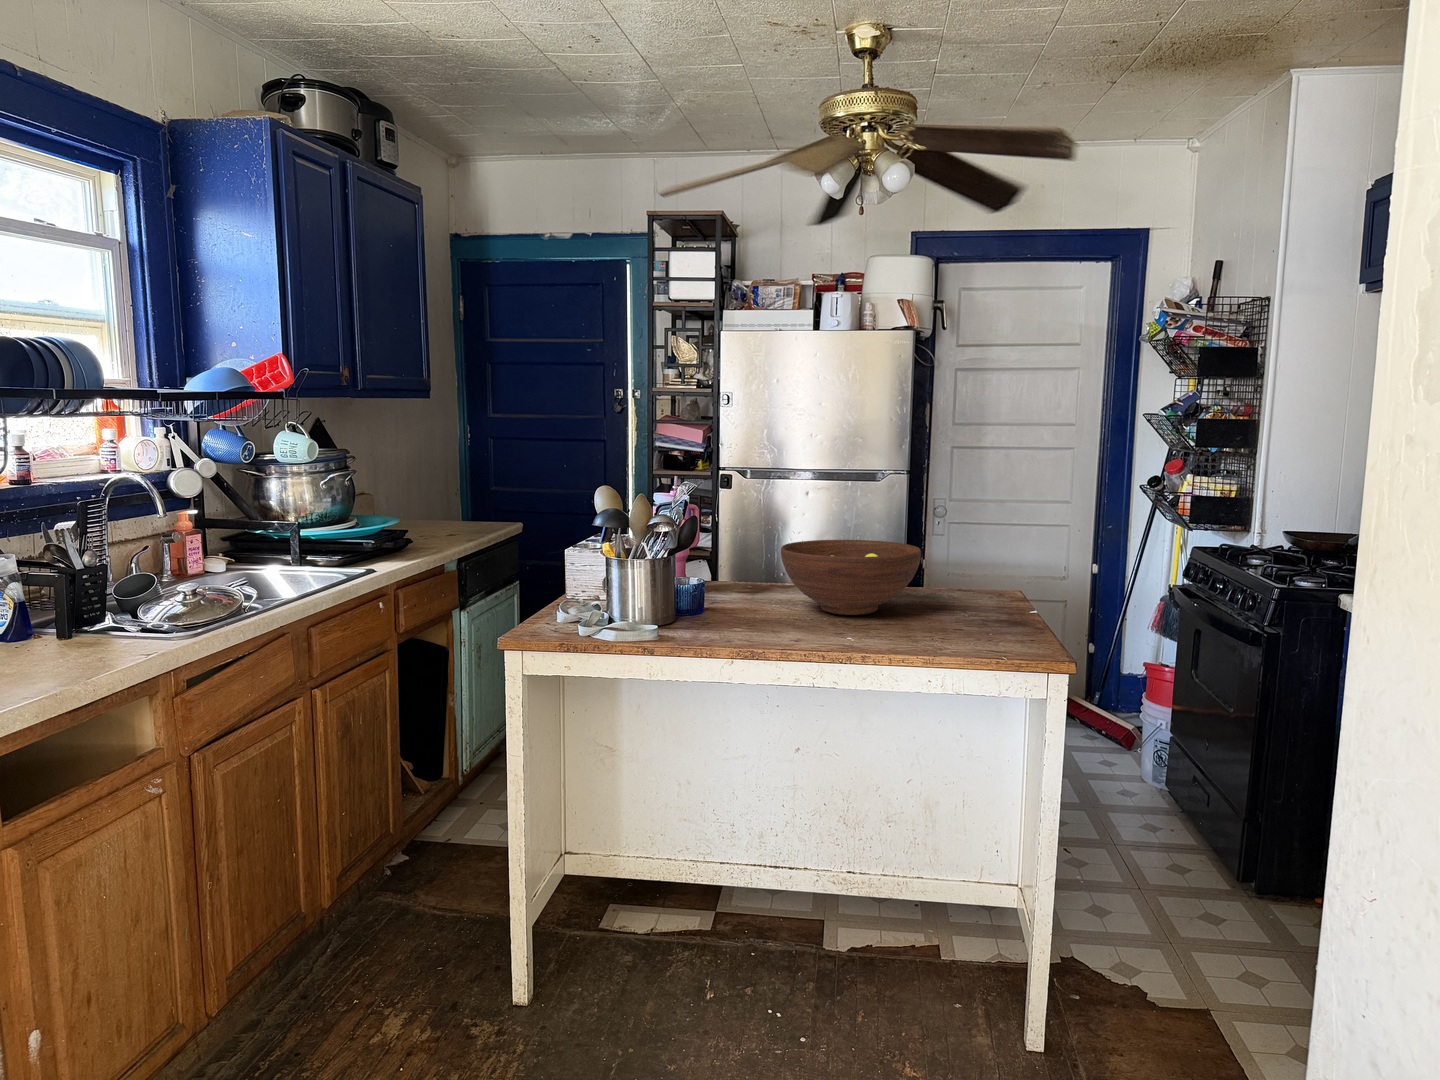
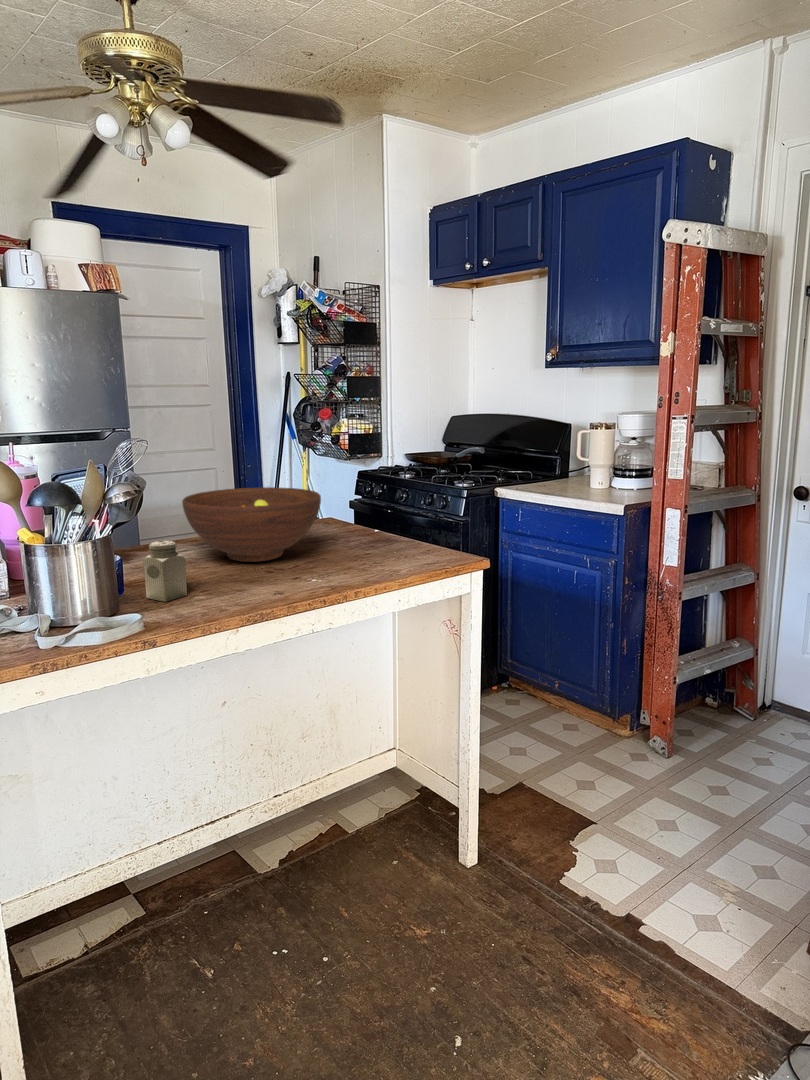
salt shaker: none [702,575,732,628] -> present [143,541,187,602]

